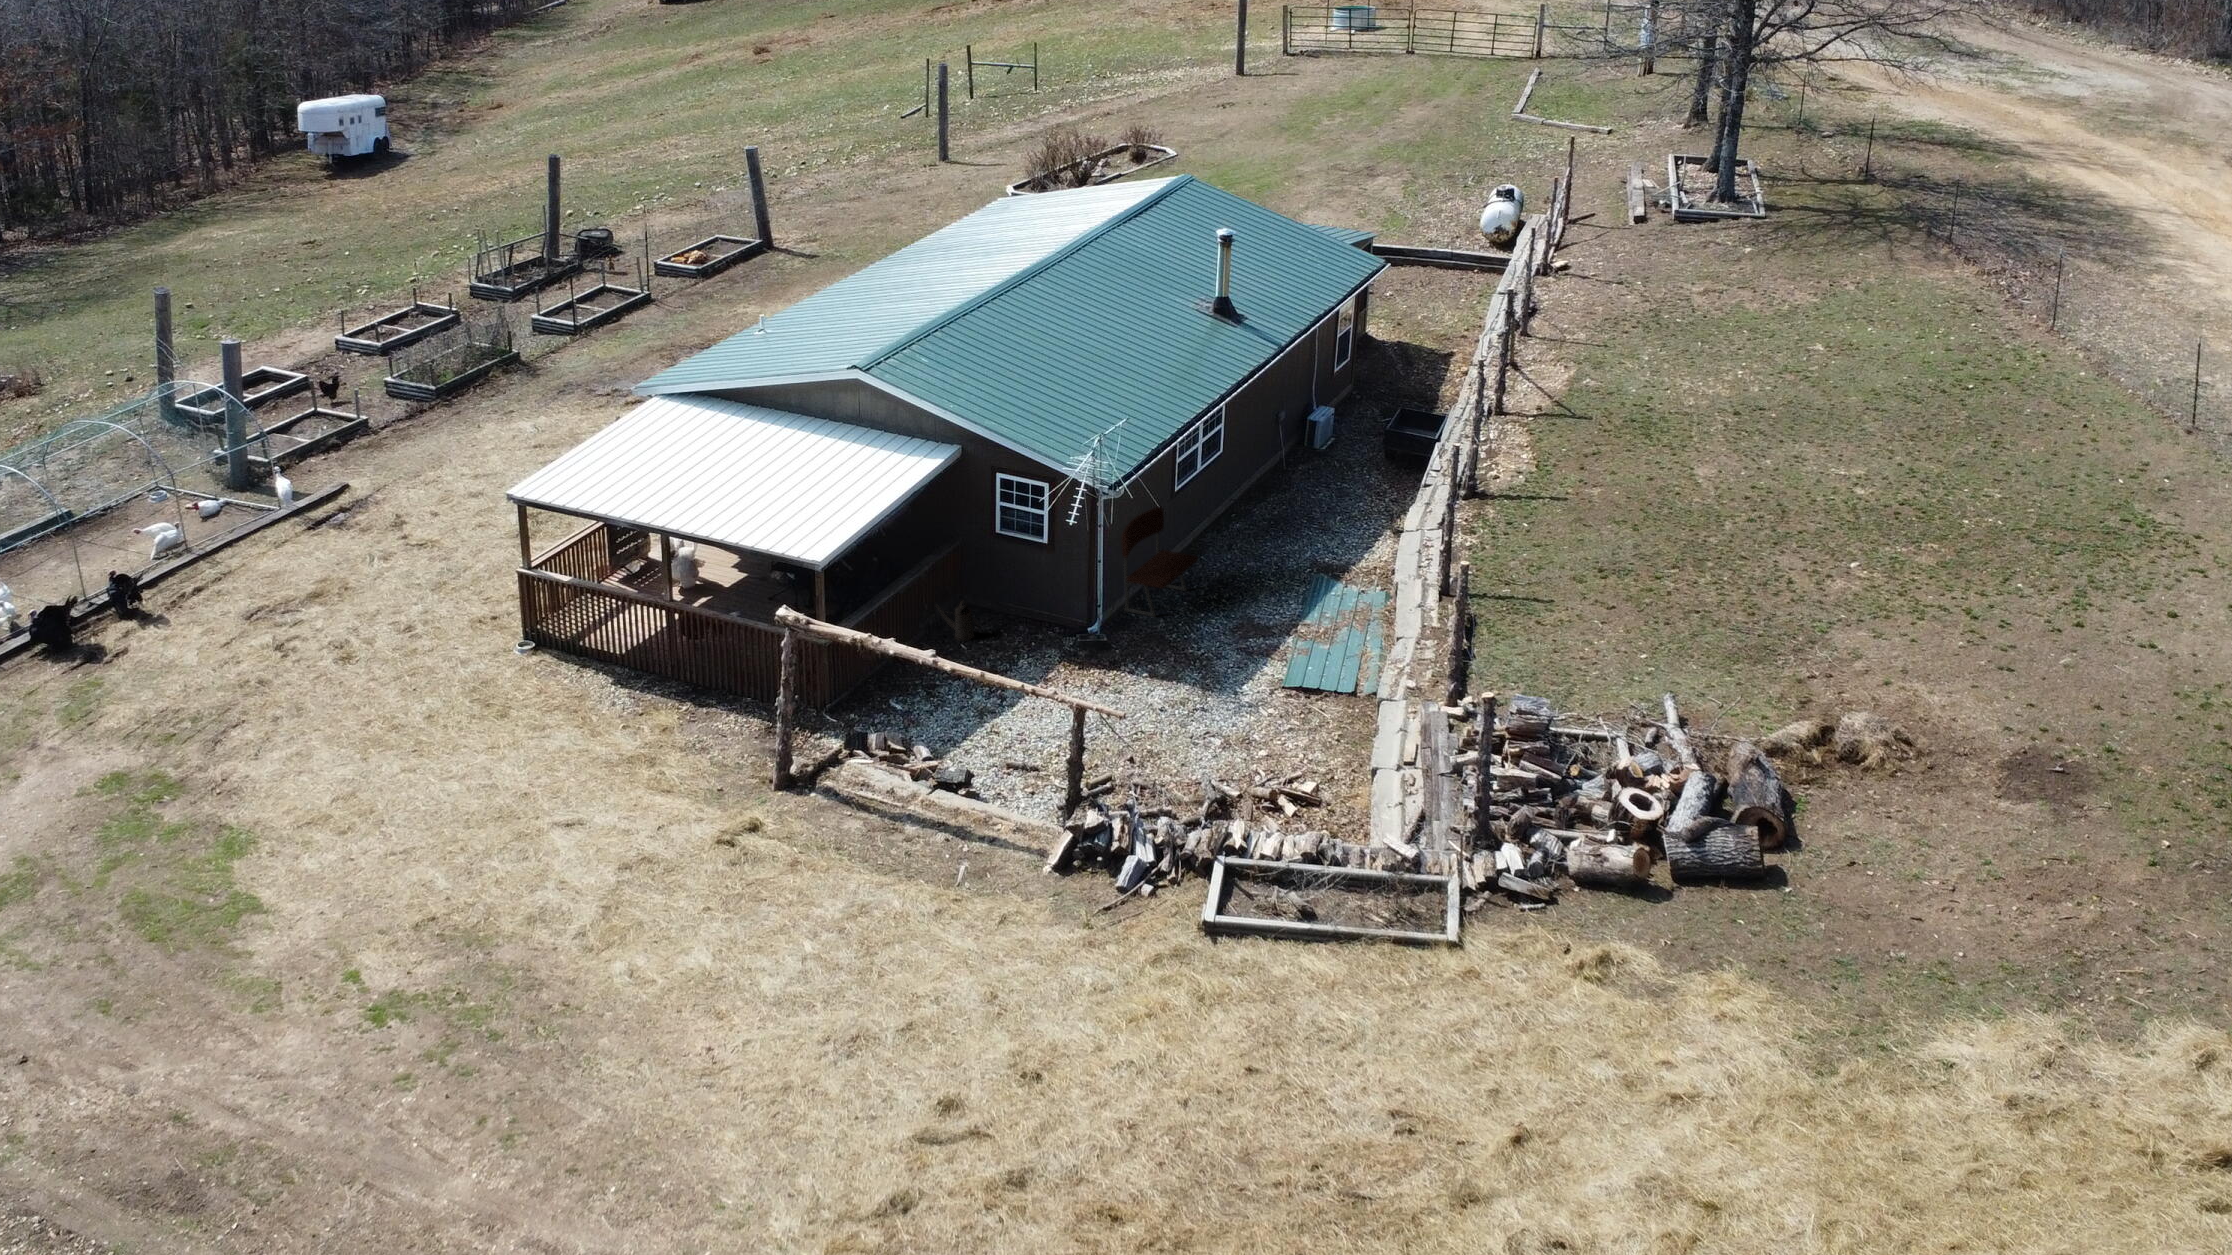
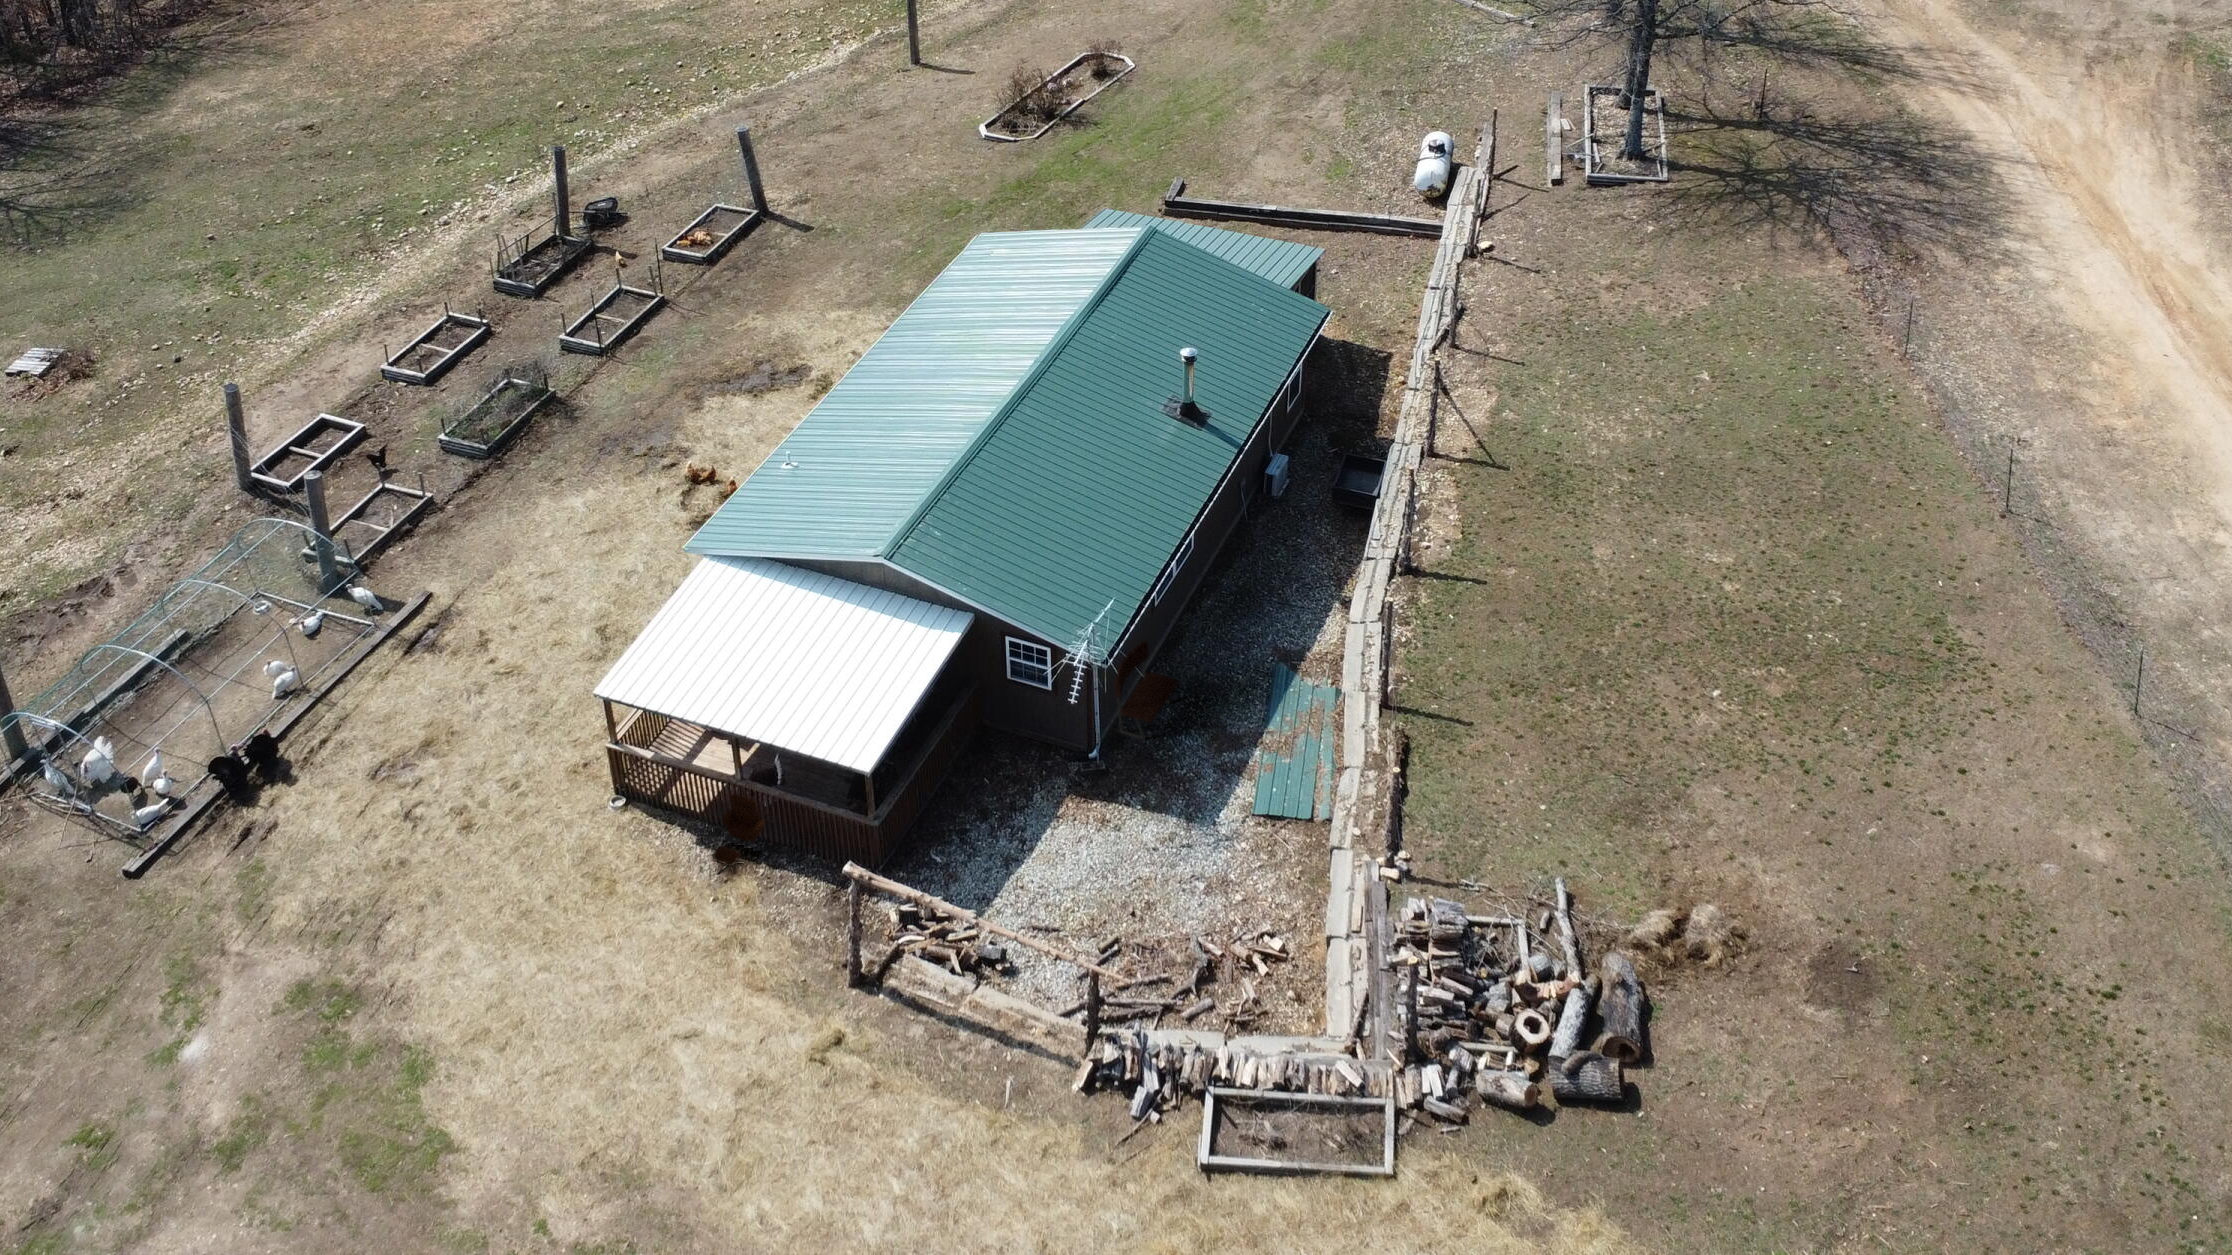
watering can: present [935,602,976,641] -> none [961,743,999,775]
lounge chair: none [626,608,693,698] -> present [713,794,765,873]

